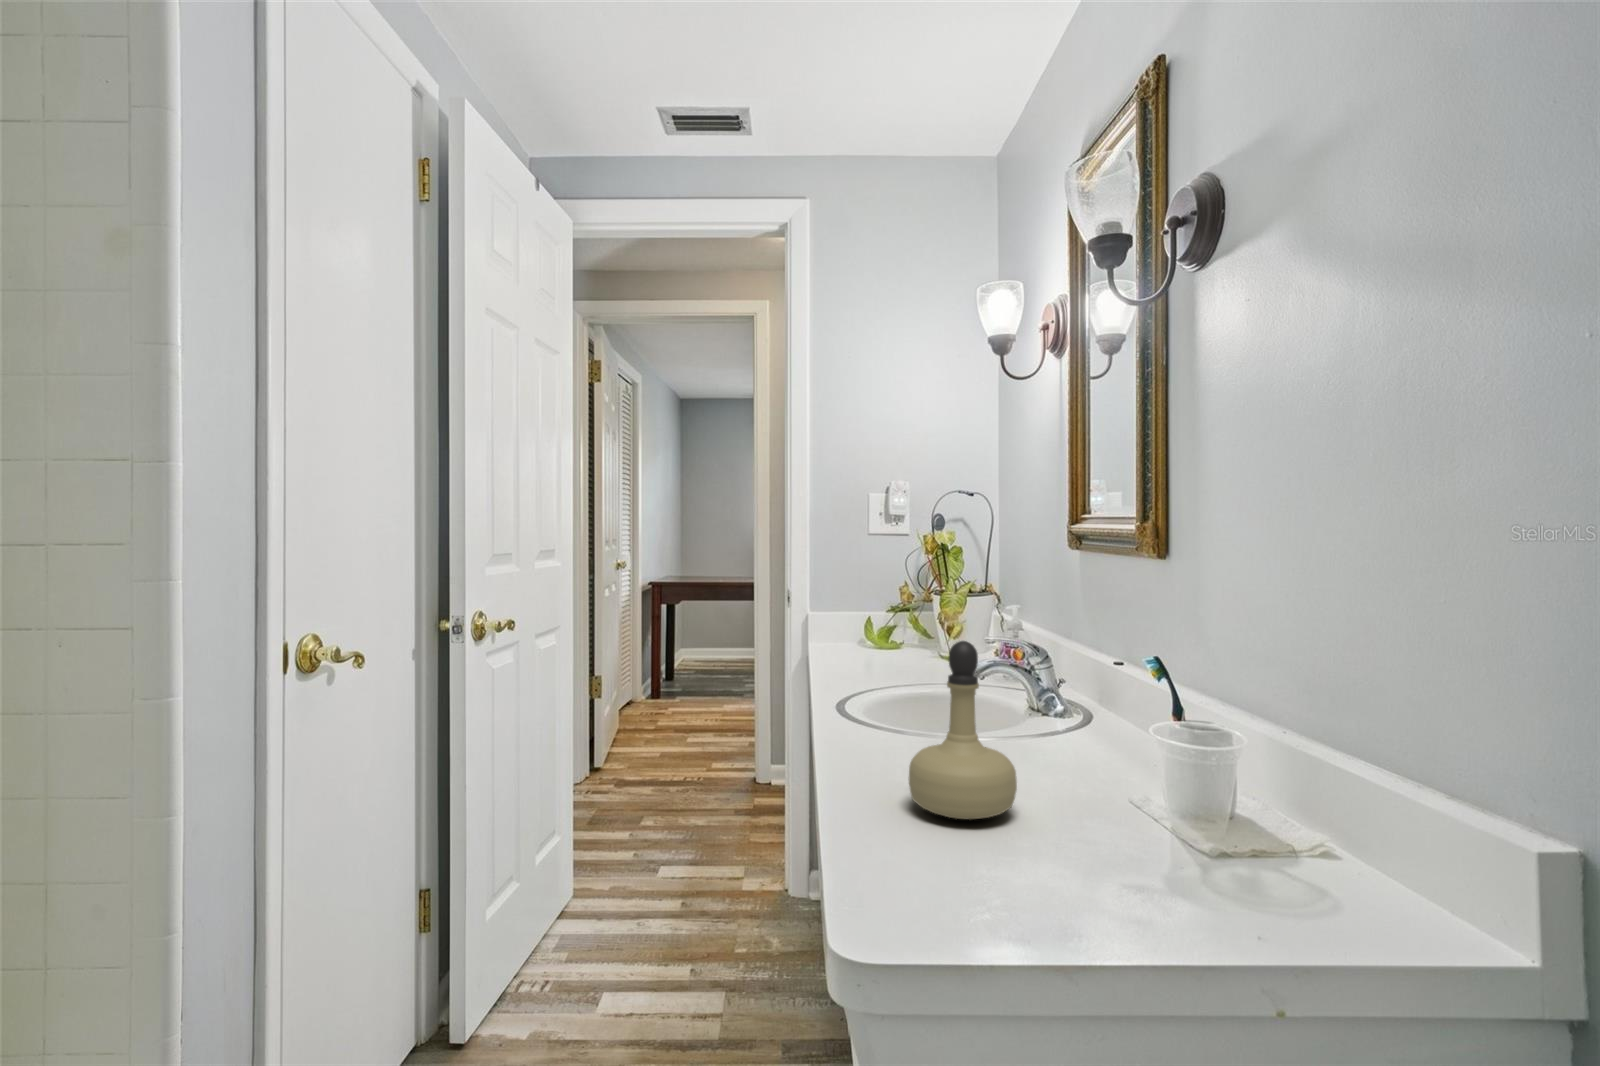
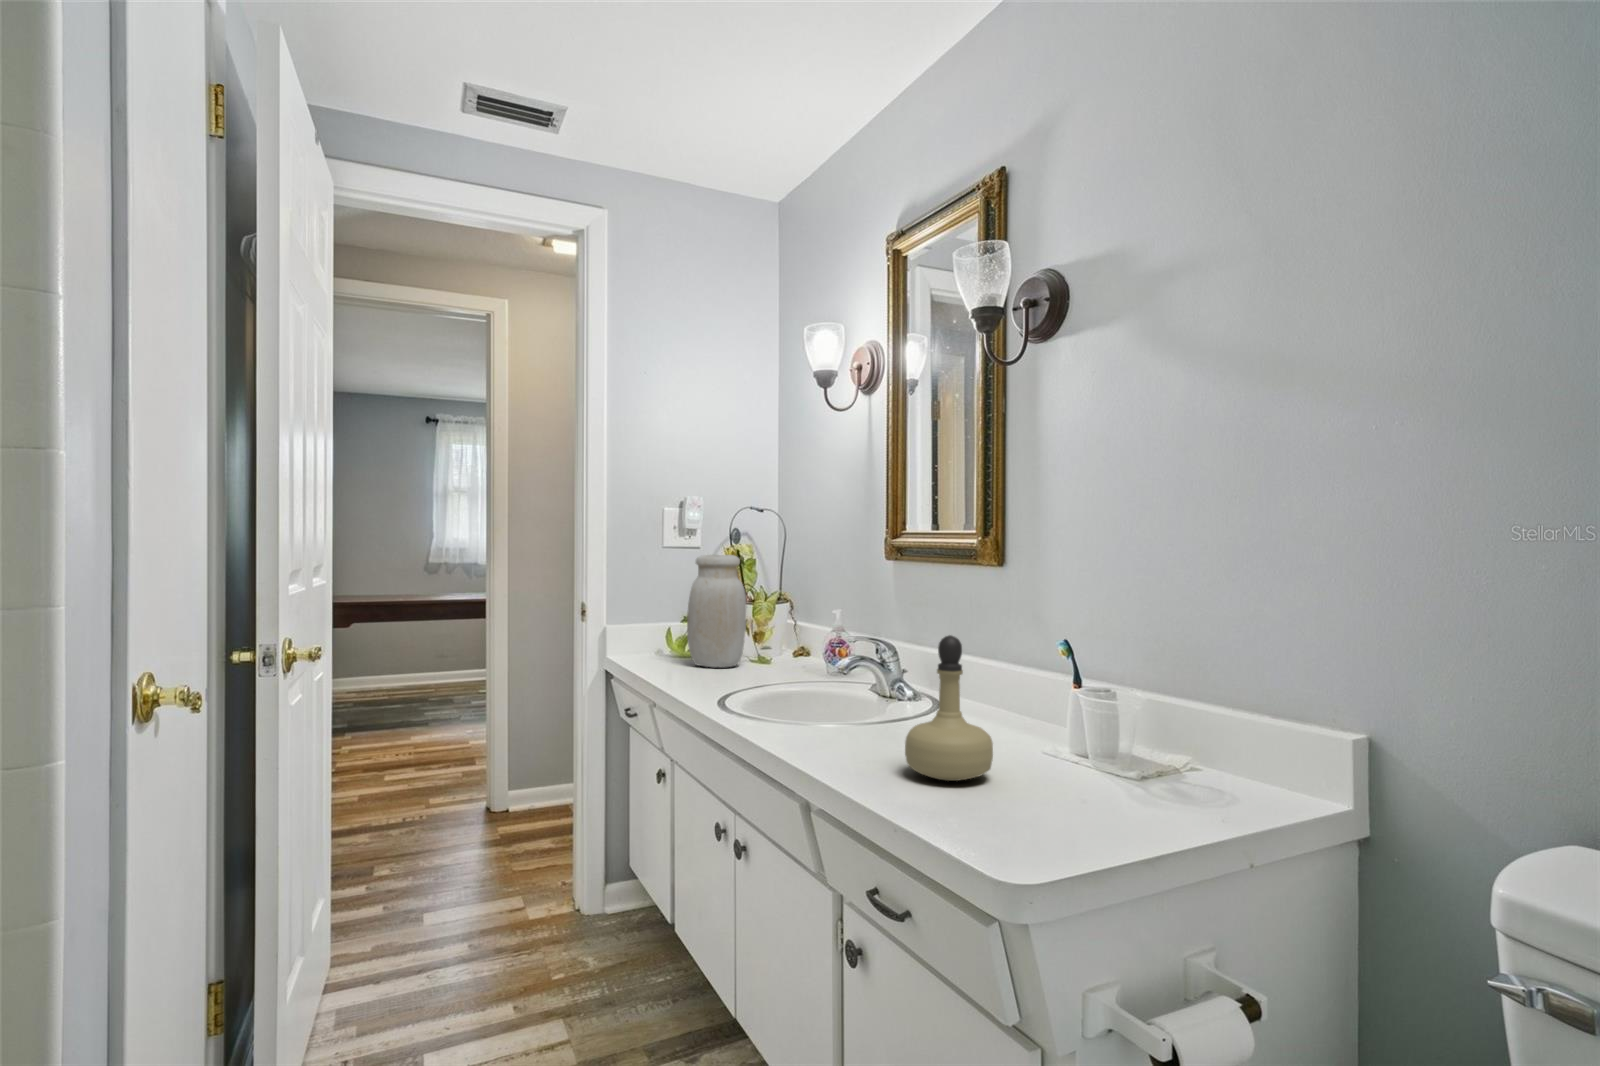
jar: none [868,543,929,662] -> present [687,555,746,668]

